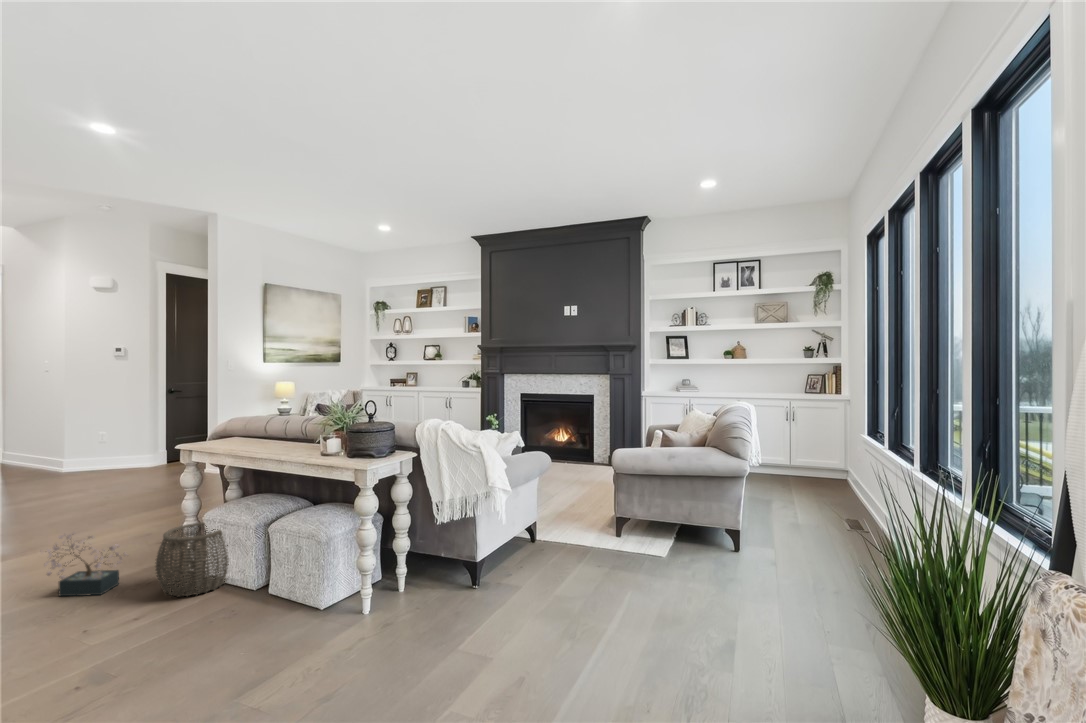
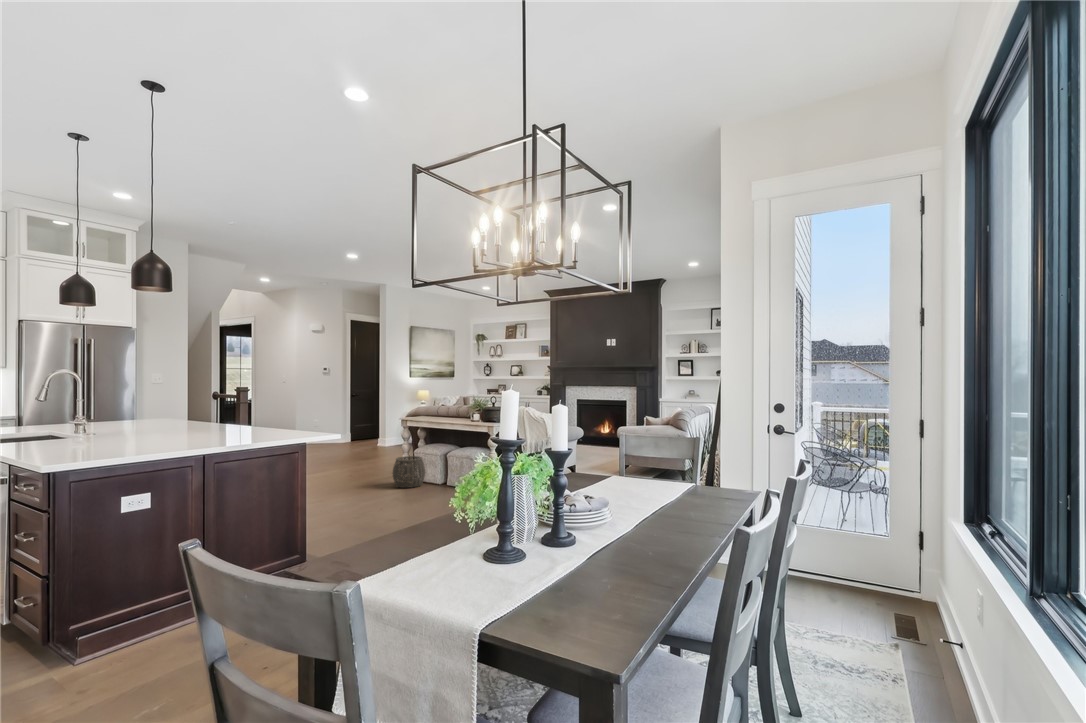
decorative plant: present [44,535,126,596] -> none [344,458,377,486]

